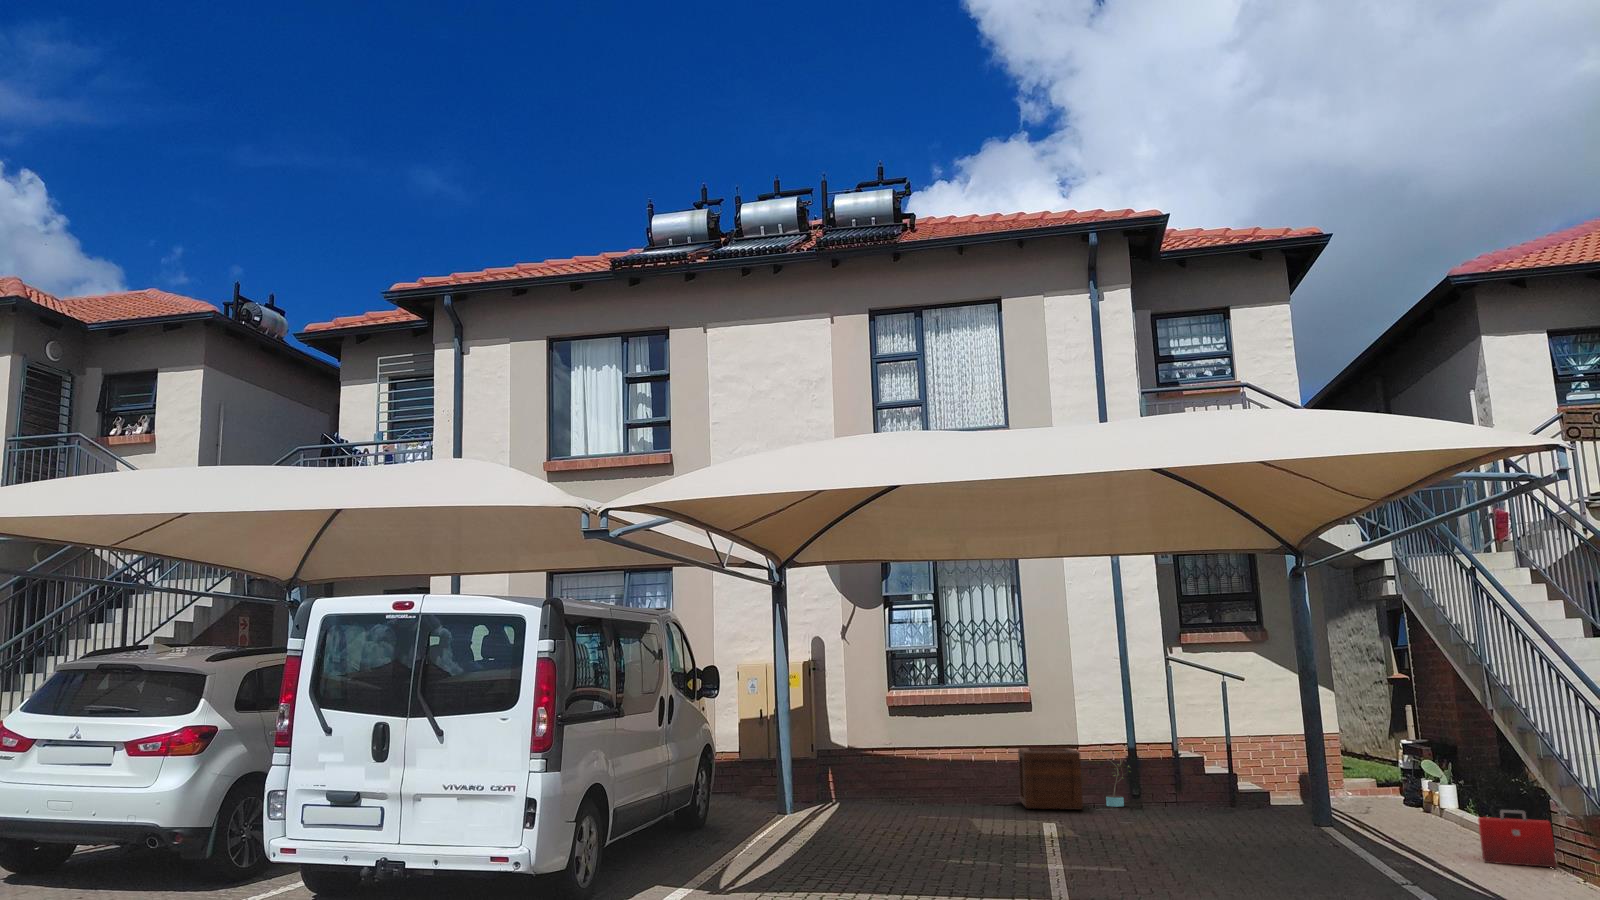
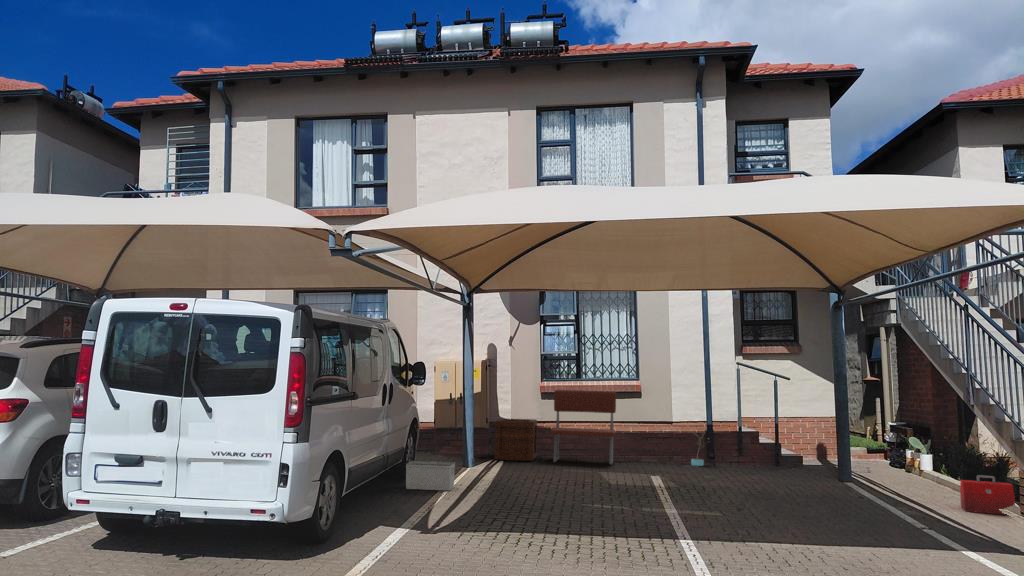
bench: none [902,701,994,806] -> present [550,390,616,464]
wooden crate: present [1018,748,1083,810] -> present [494,418,537,461]
storage bin: none [697,802,764,842] -> present [406,461,455,491]

